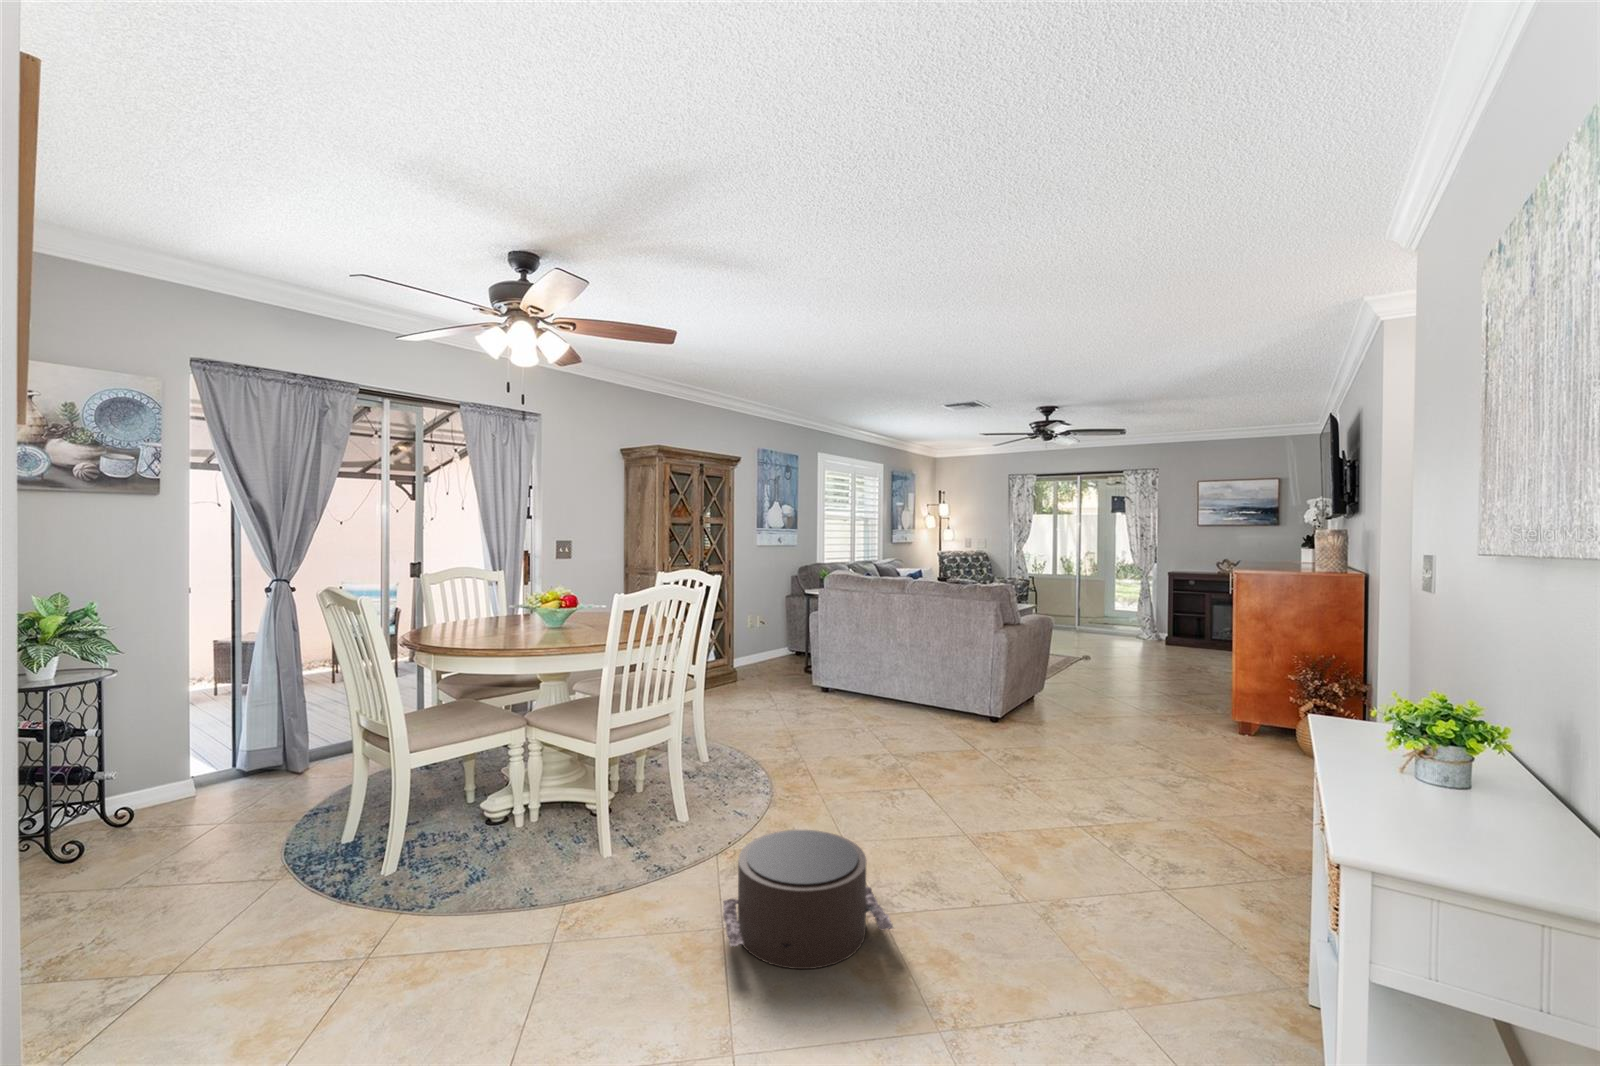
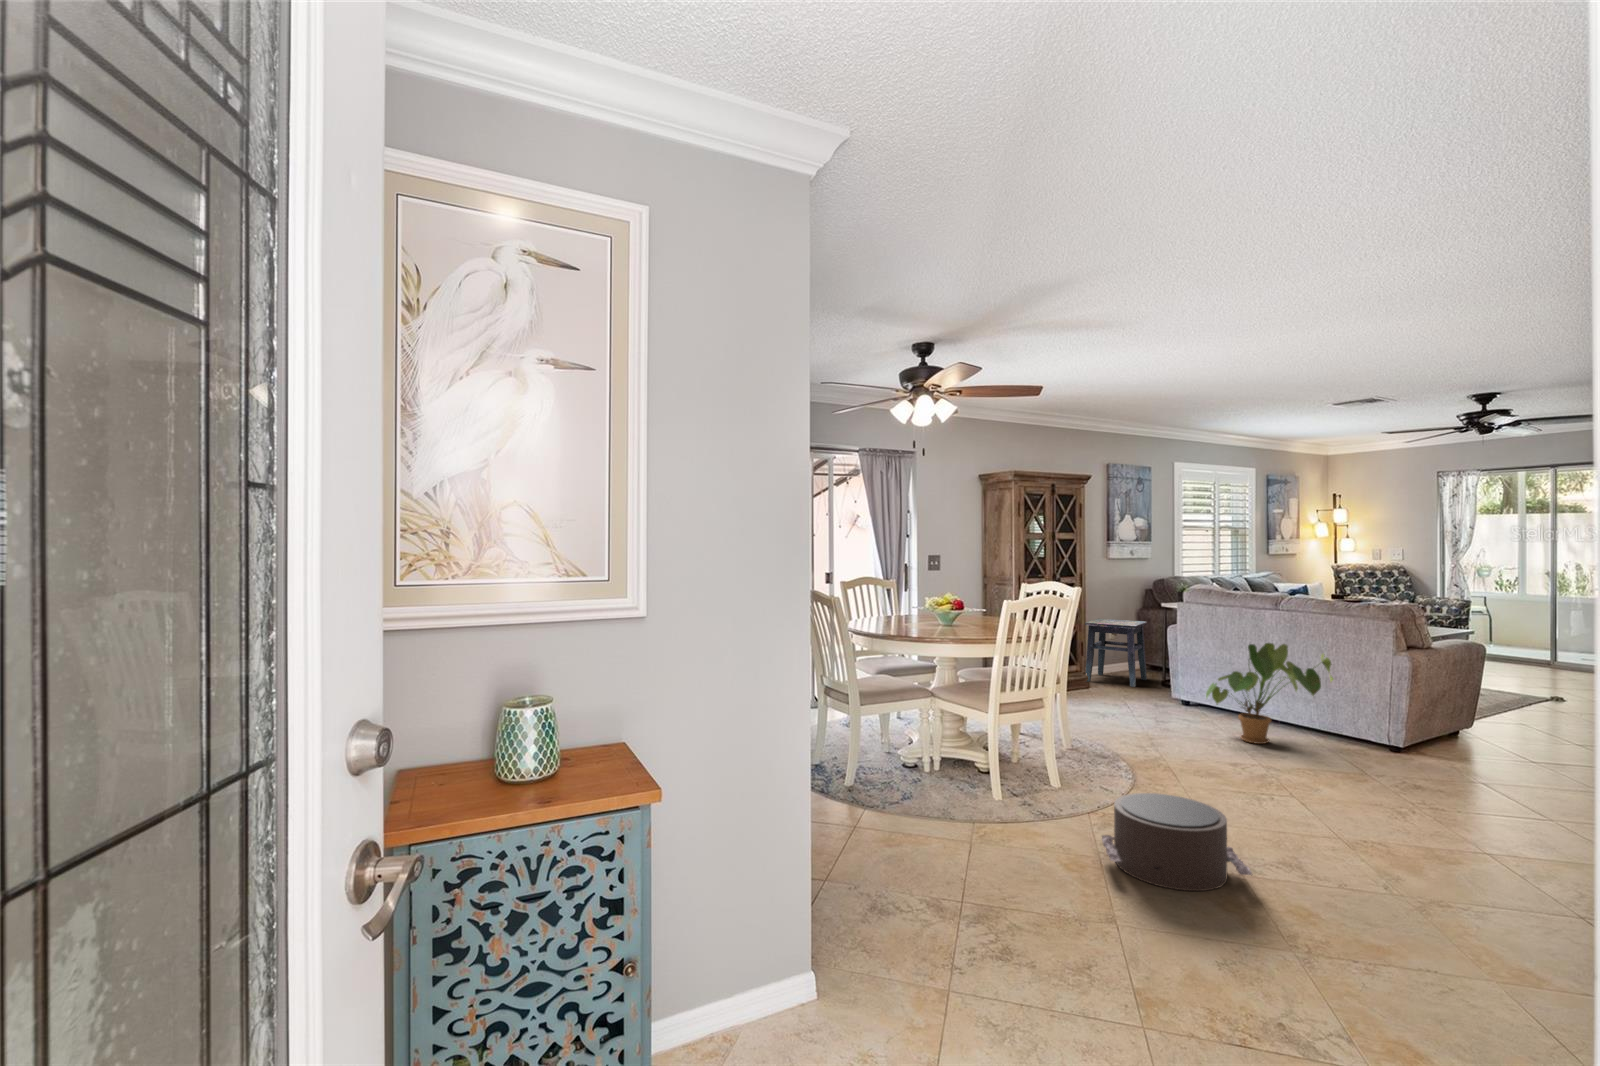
side table: none [732,606,791,675] -> present [1085,619,1147,687]
house plant: none [842,626,950,729] -> present [1206,643,1333,744]

